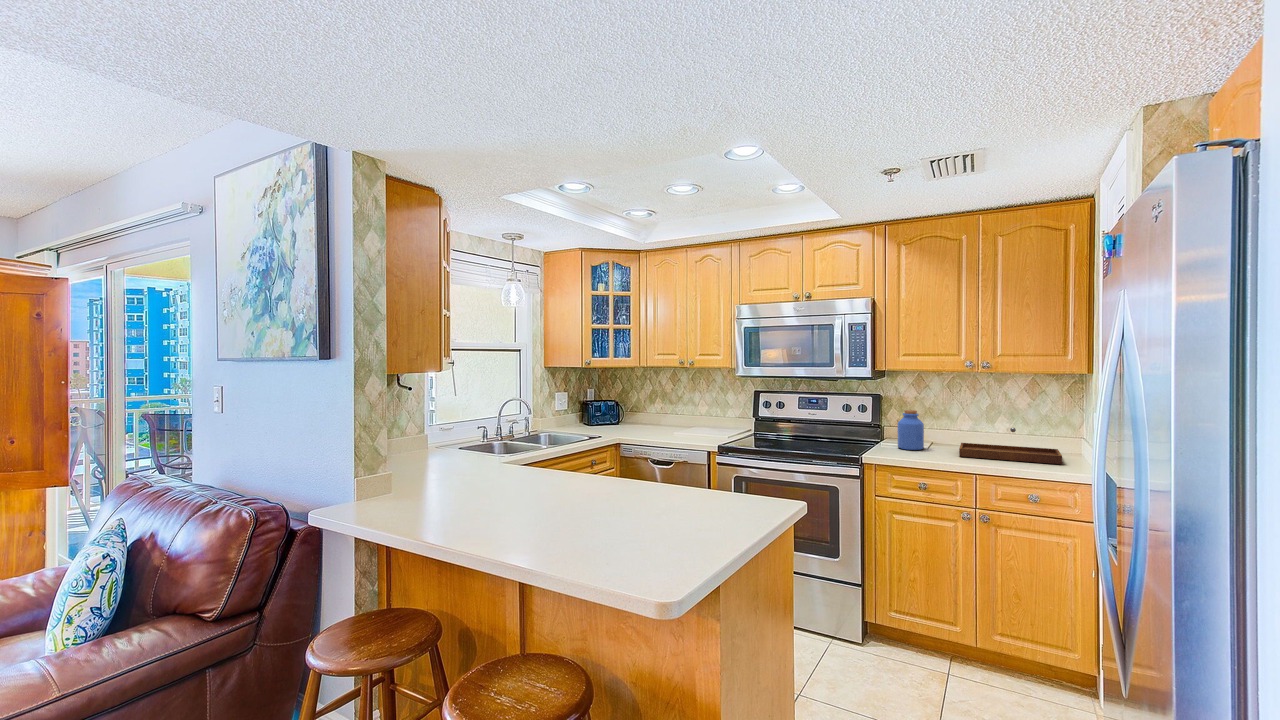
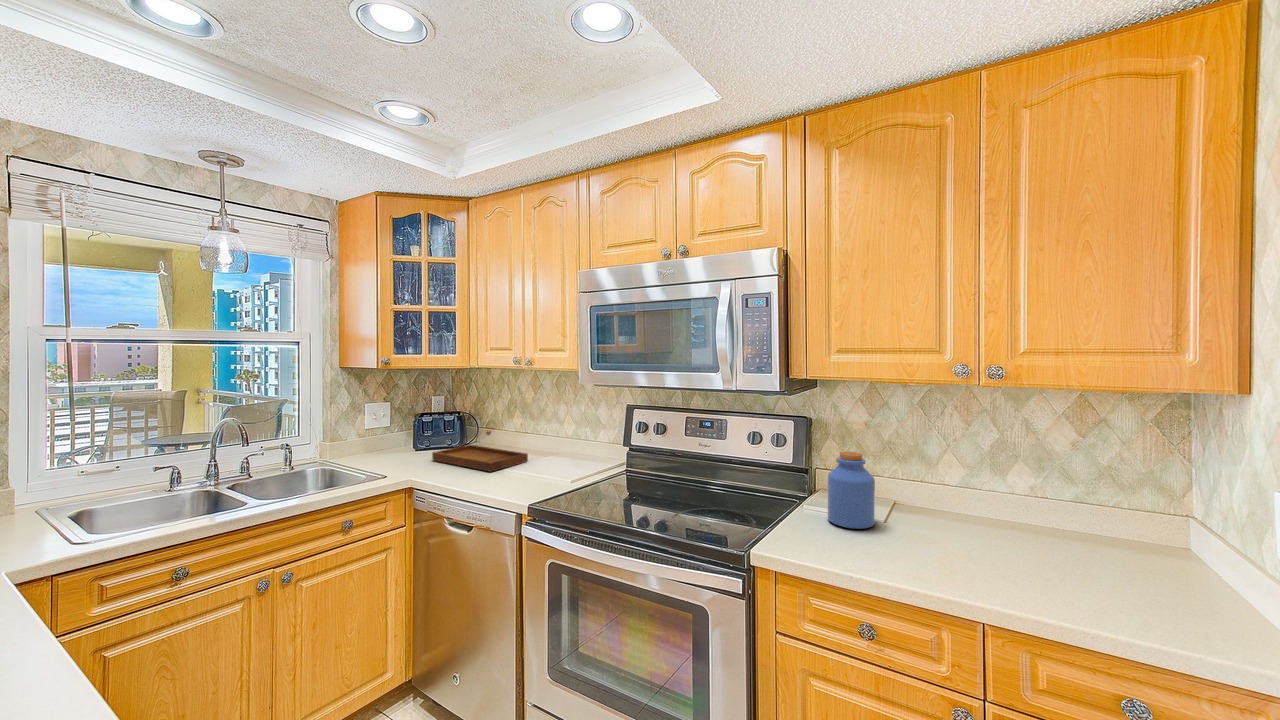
tray: present [959,428,1062,464] -> present [432,430,528,472]

